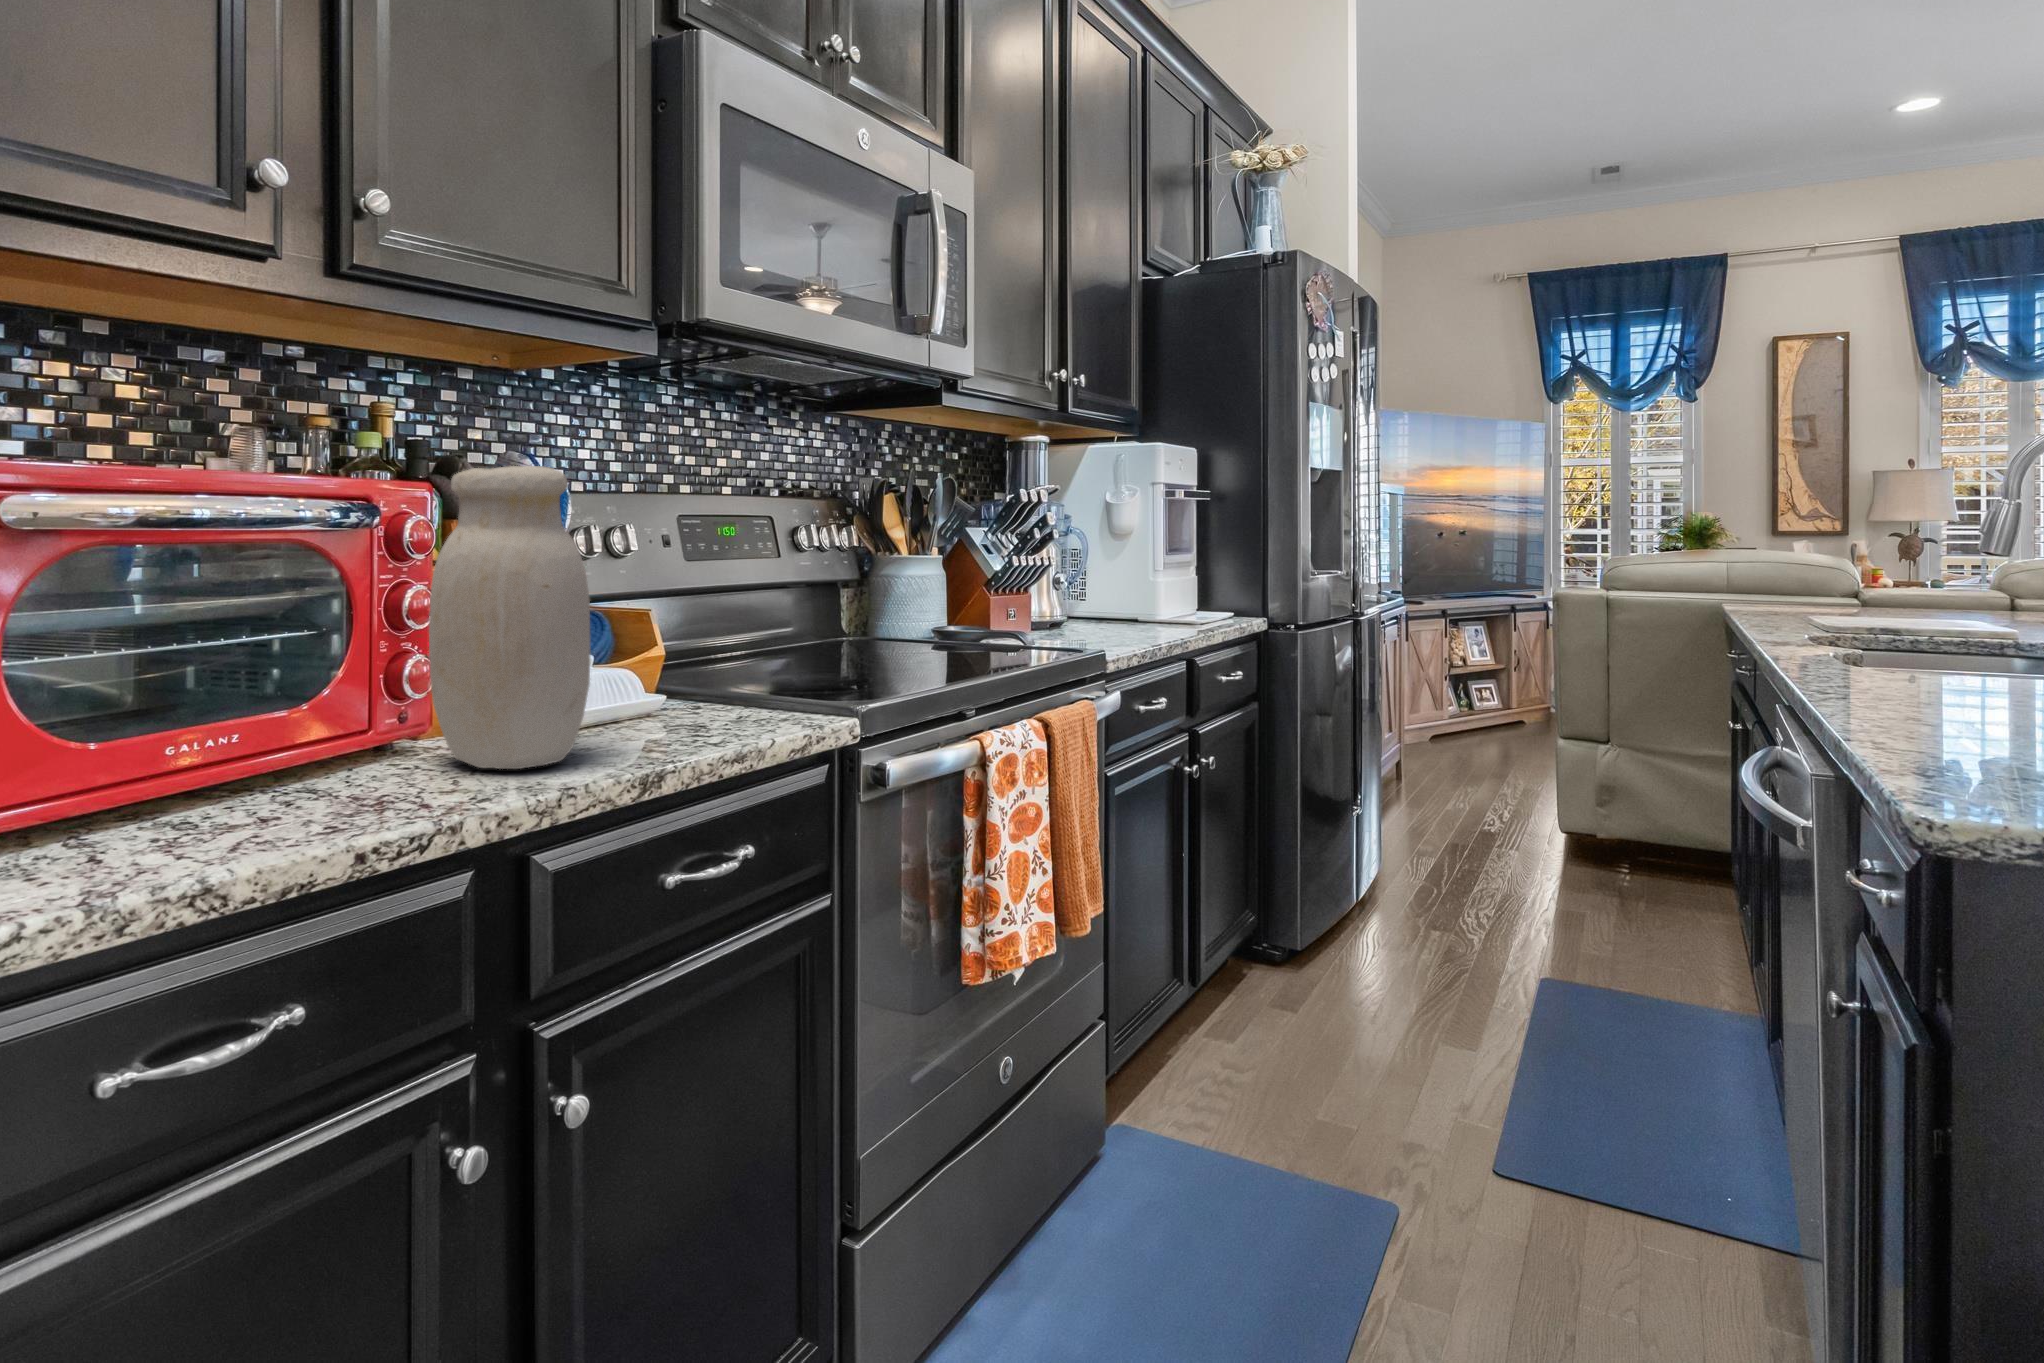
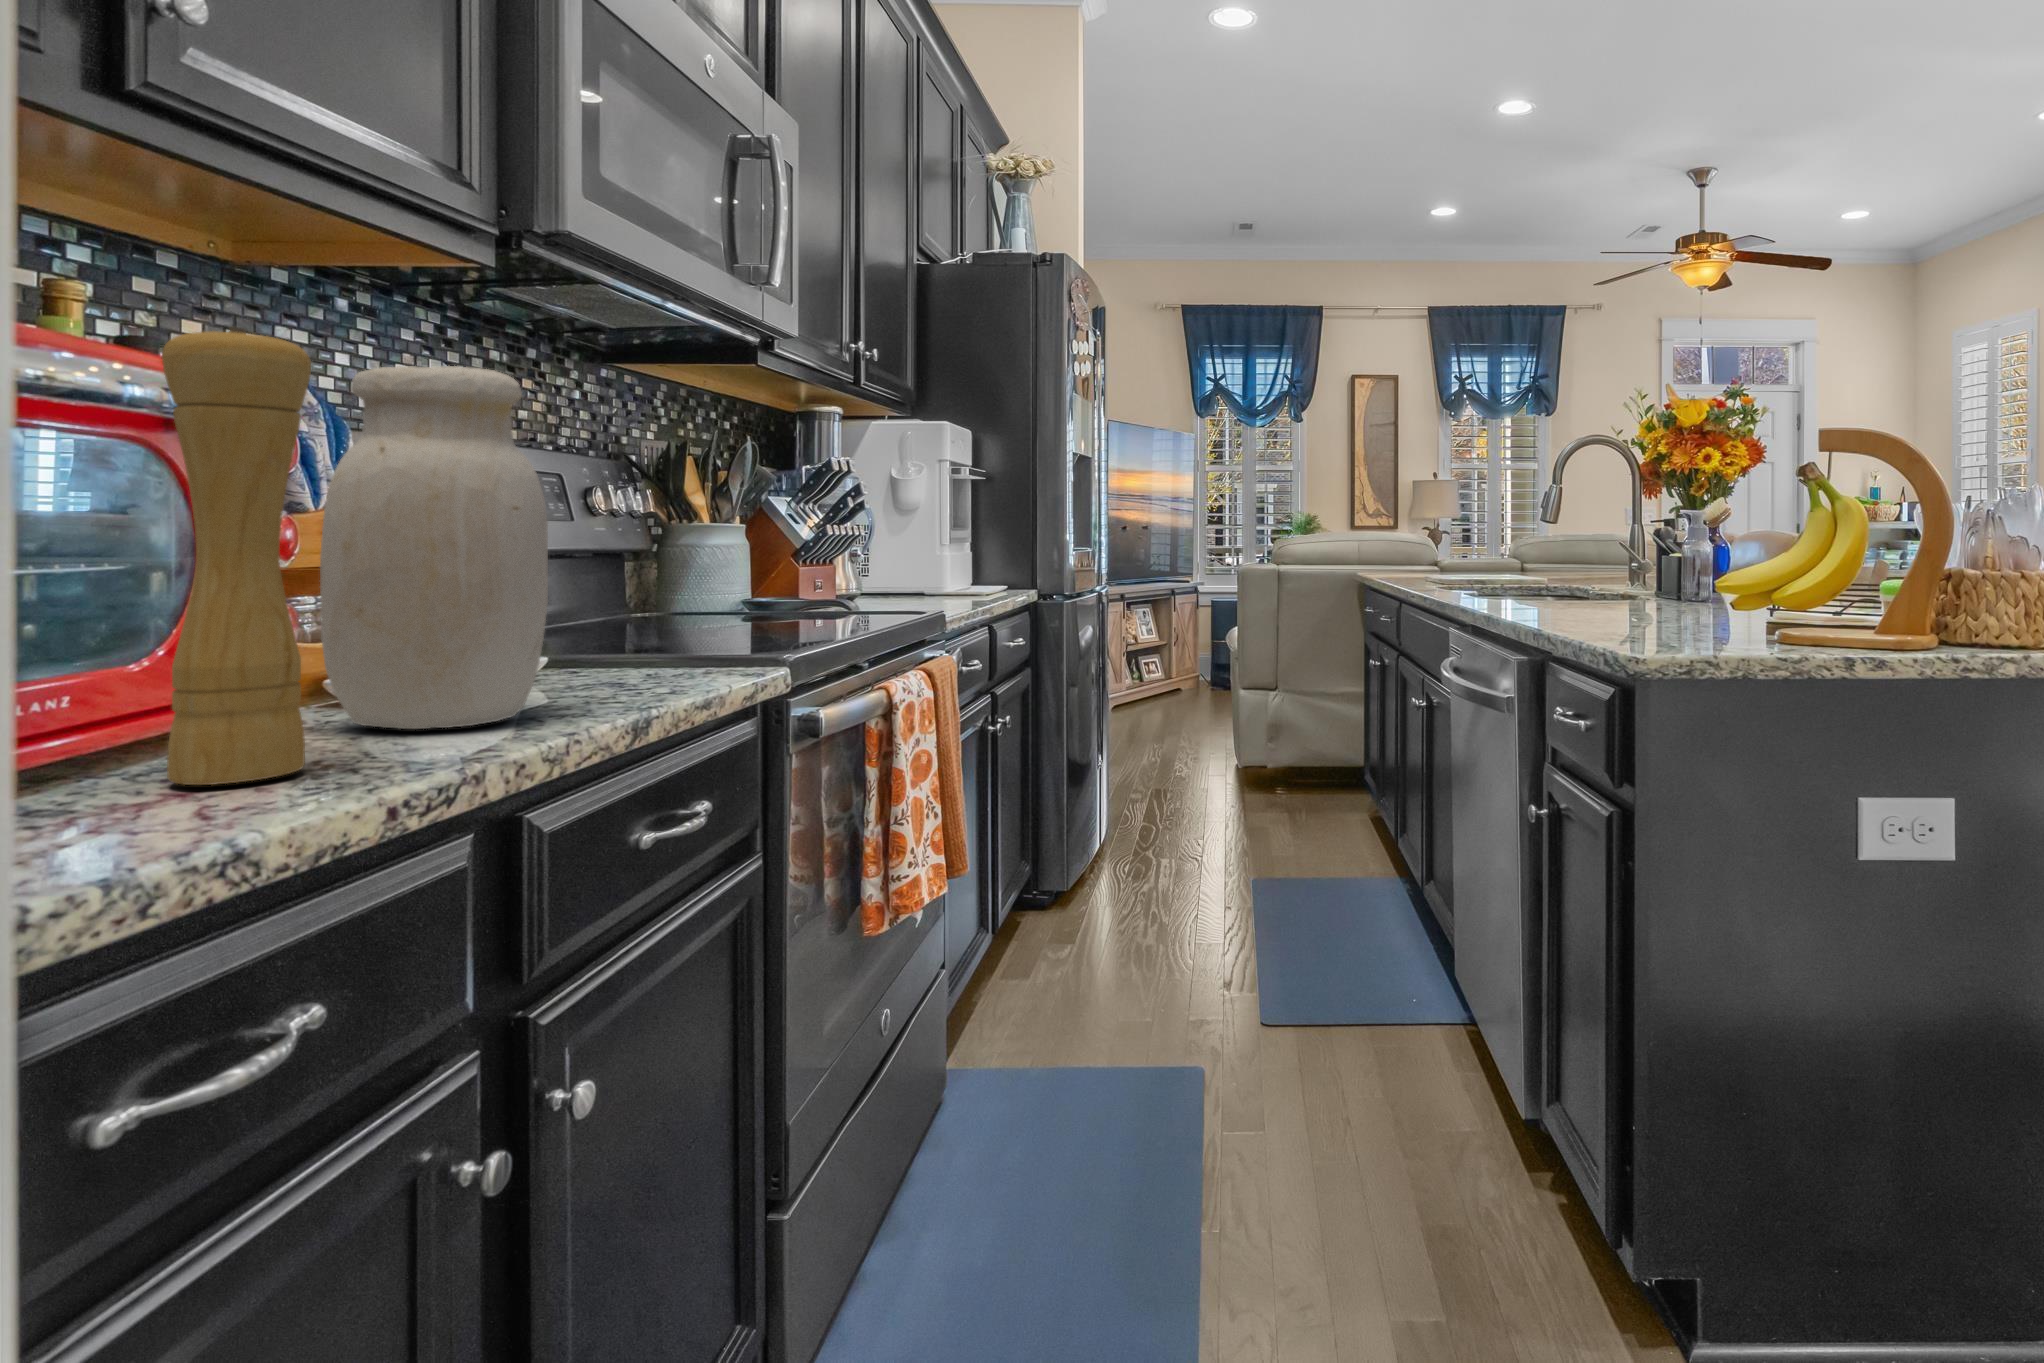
pepper mill: none [265,458,364,813] -> present [162,327,311,785]

